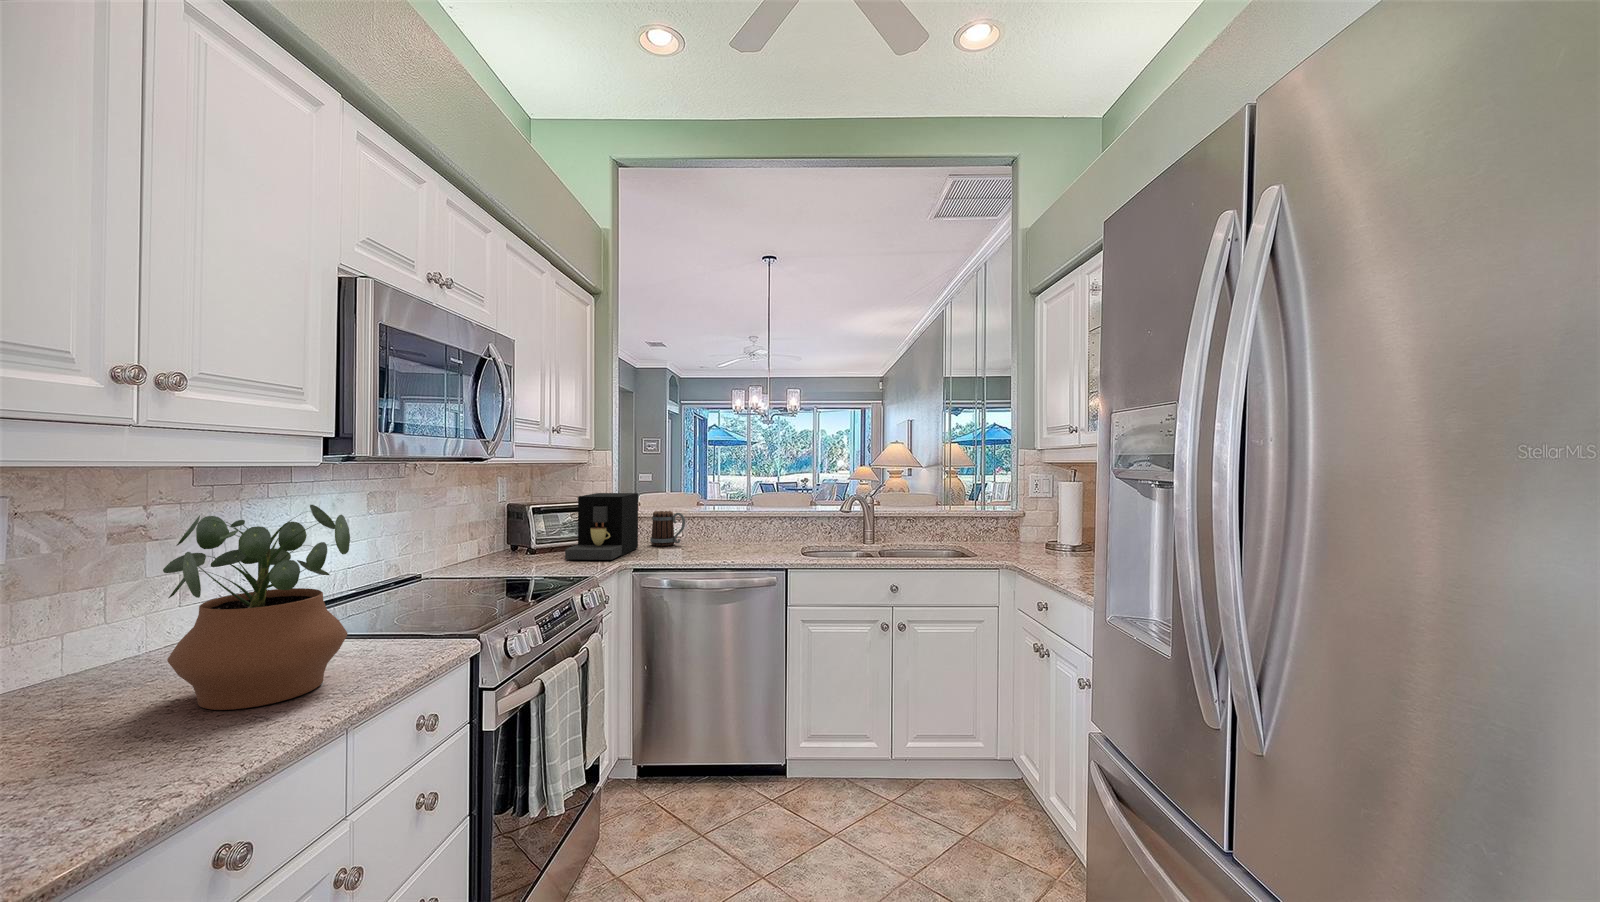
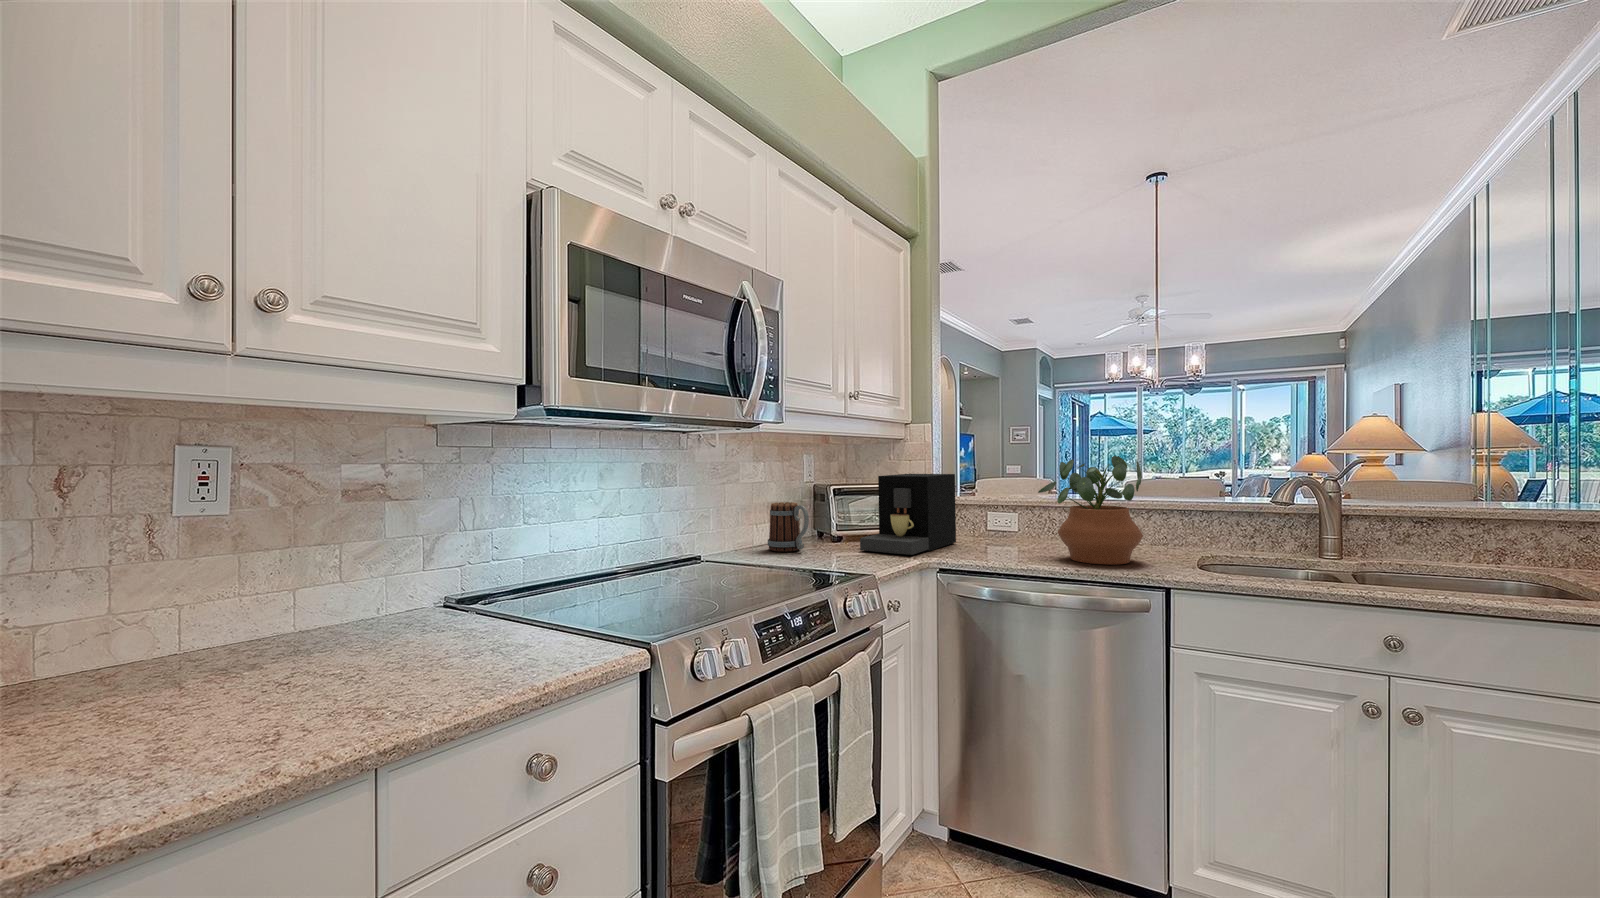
potted plant: present [163,505,350,710] -> present [1038,456,1143,565]
mug: present [650,511,685,546] -> present [768,502,809,552]

